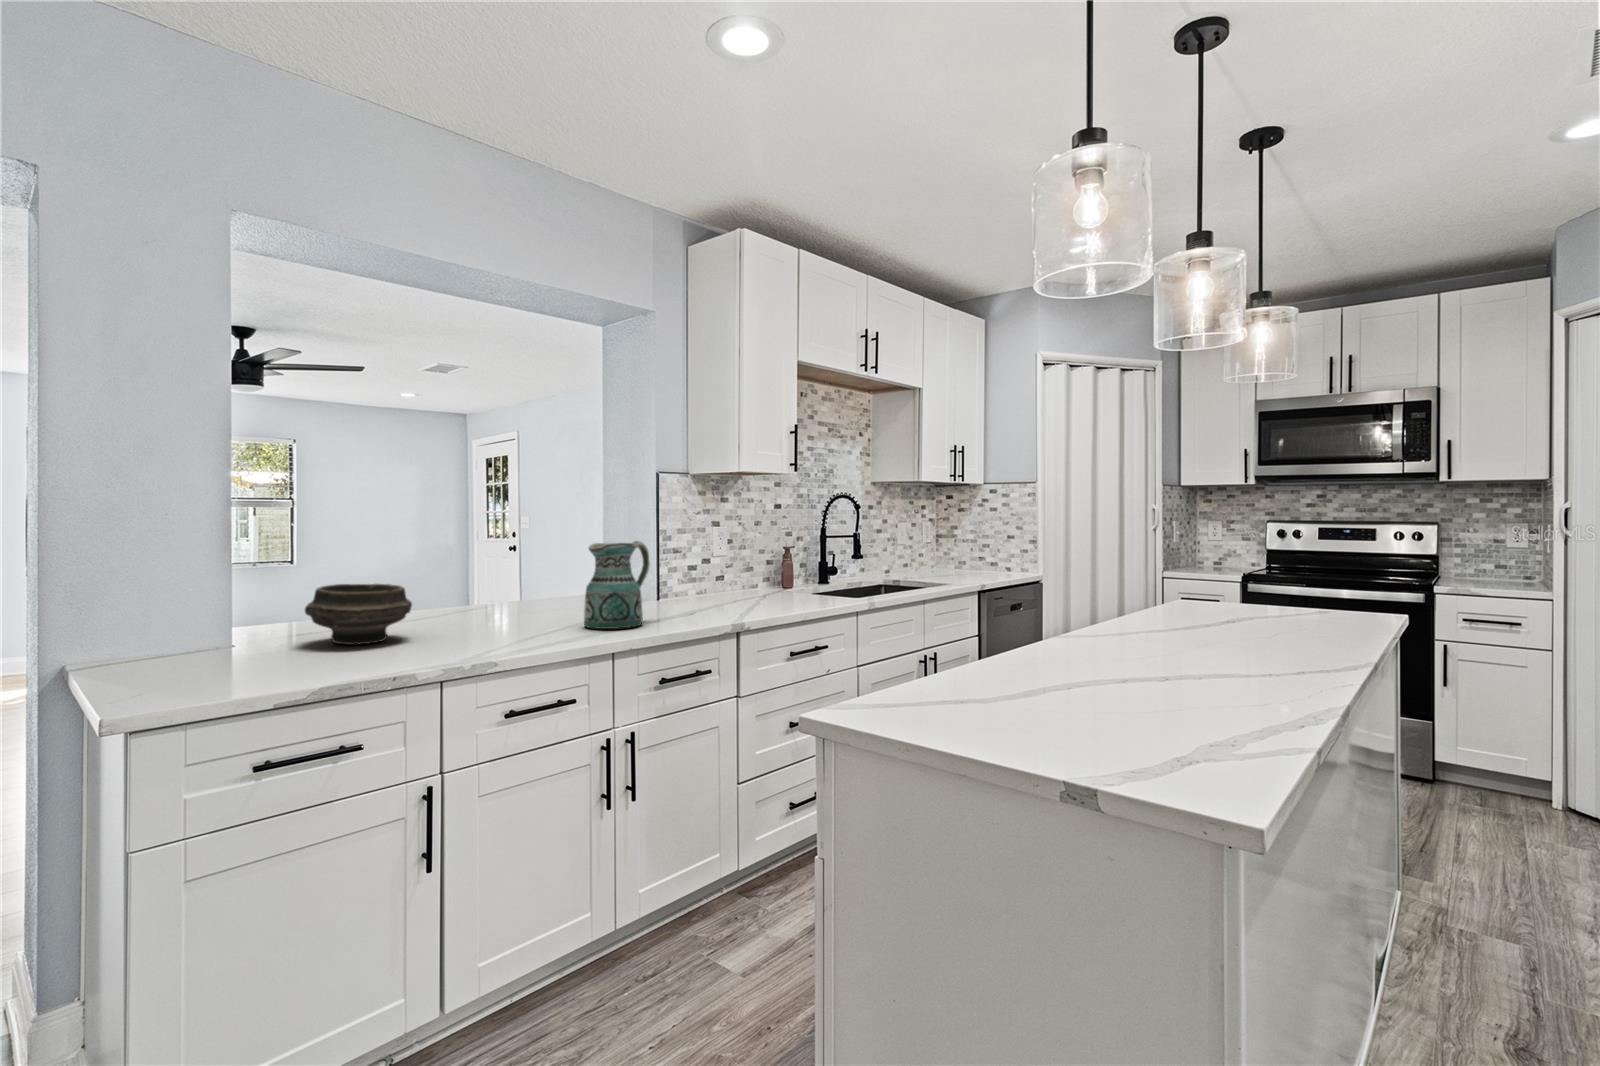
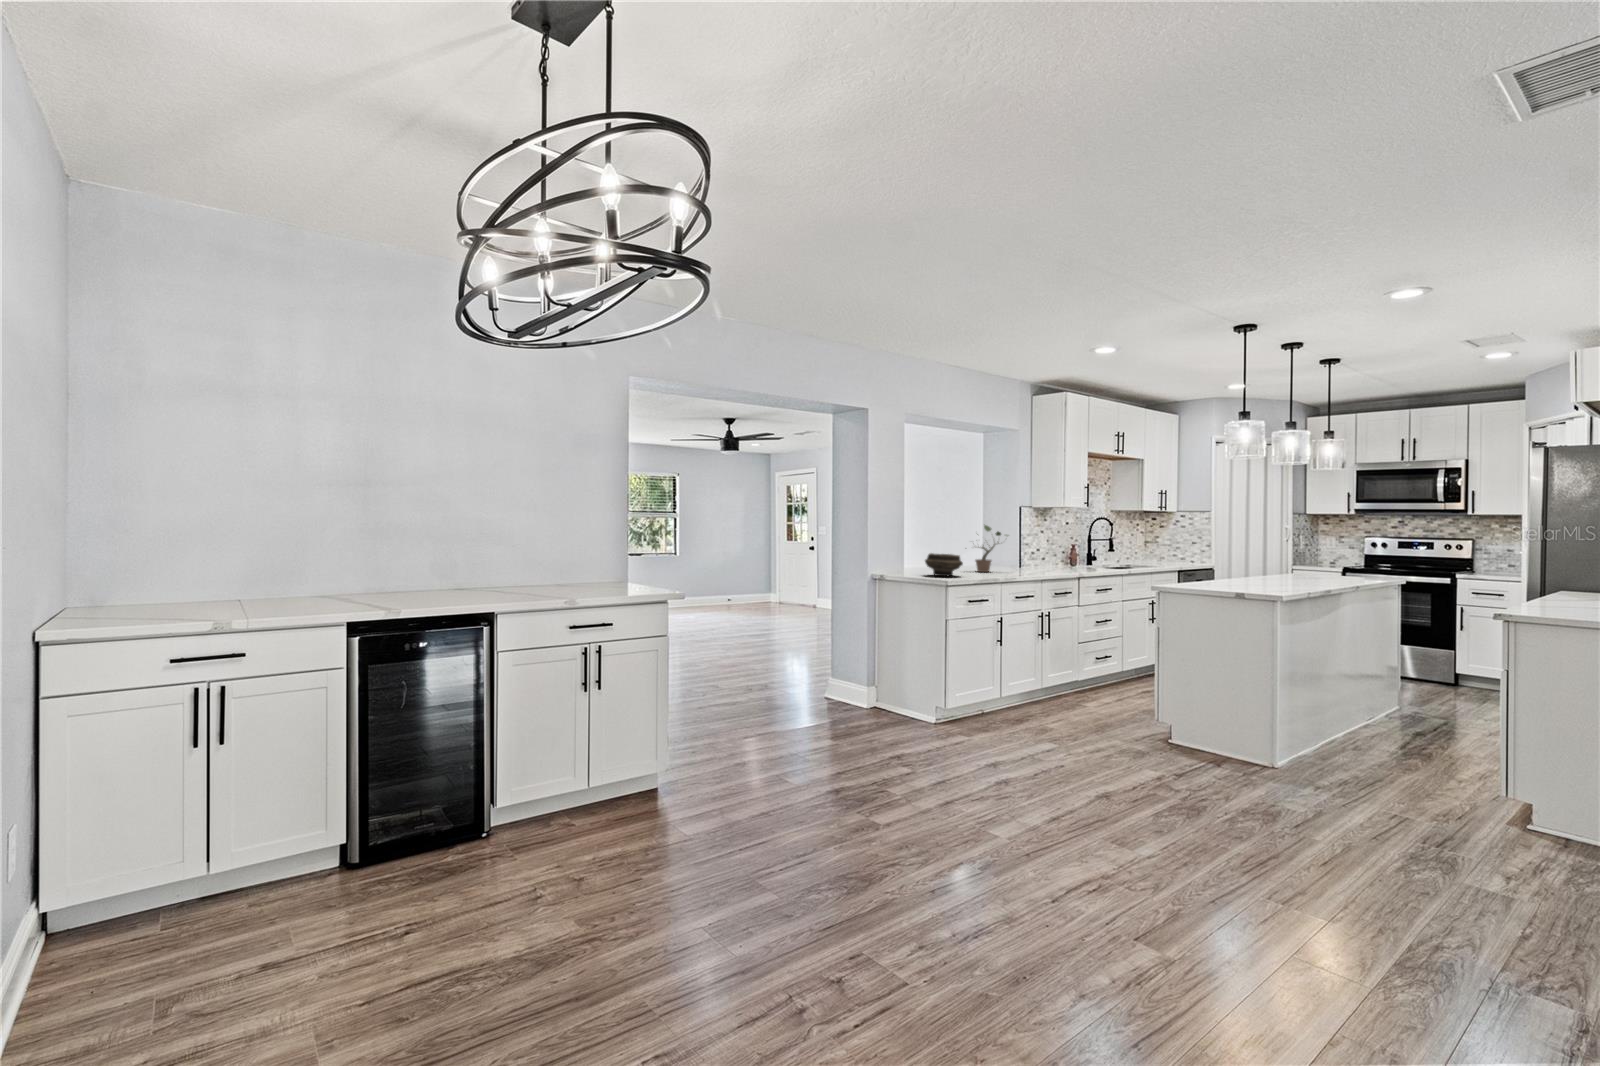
potted plant: none [477,508,584,619] -> present [976,525,1001,572]
ceramic pitcher: present [584,541,650,629] -> none [1019,539,1045,575]

